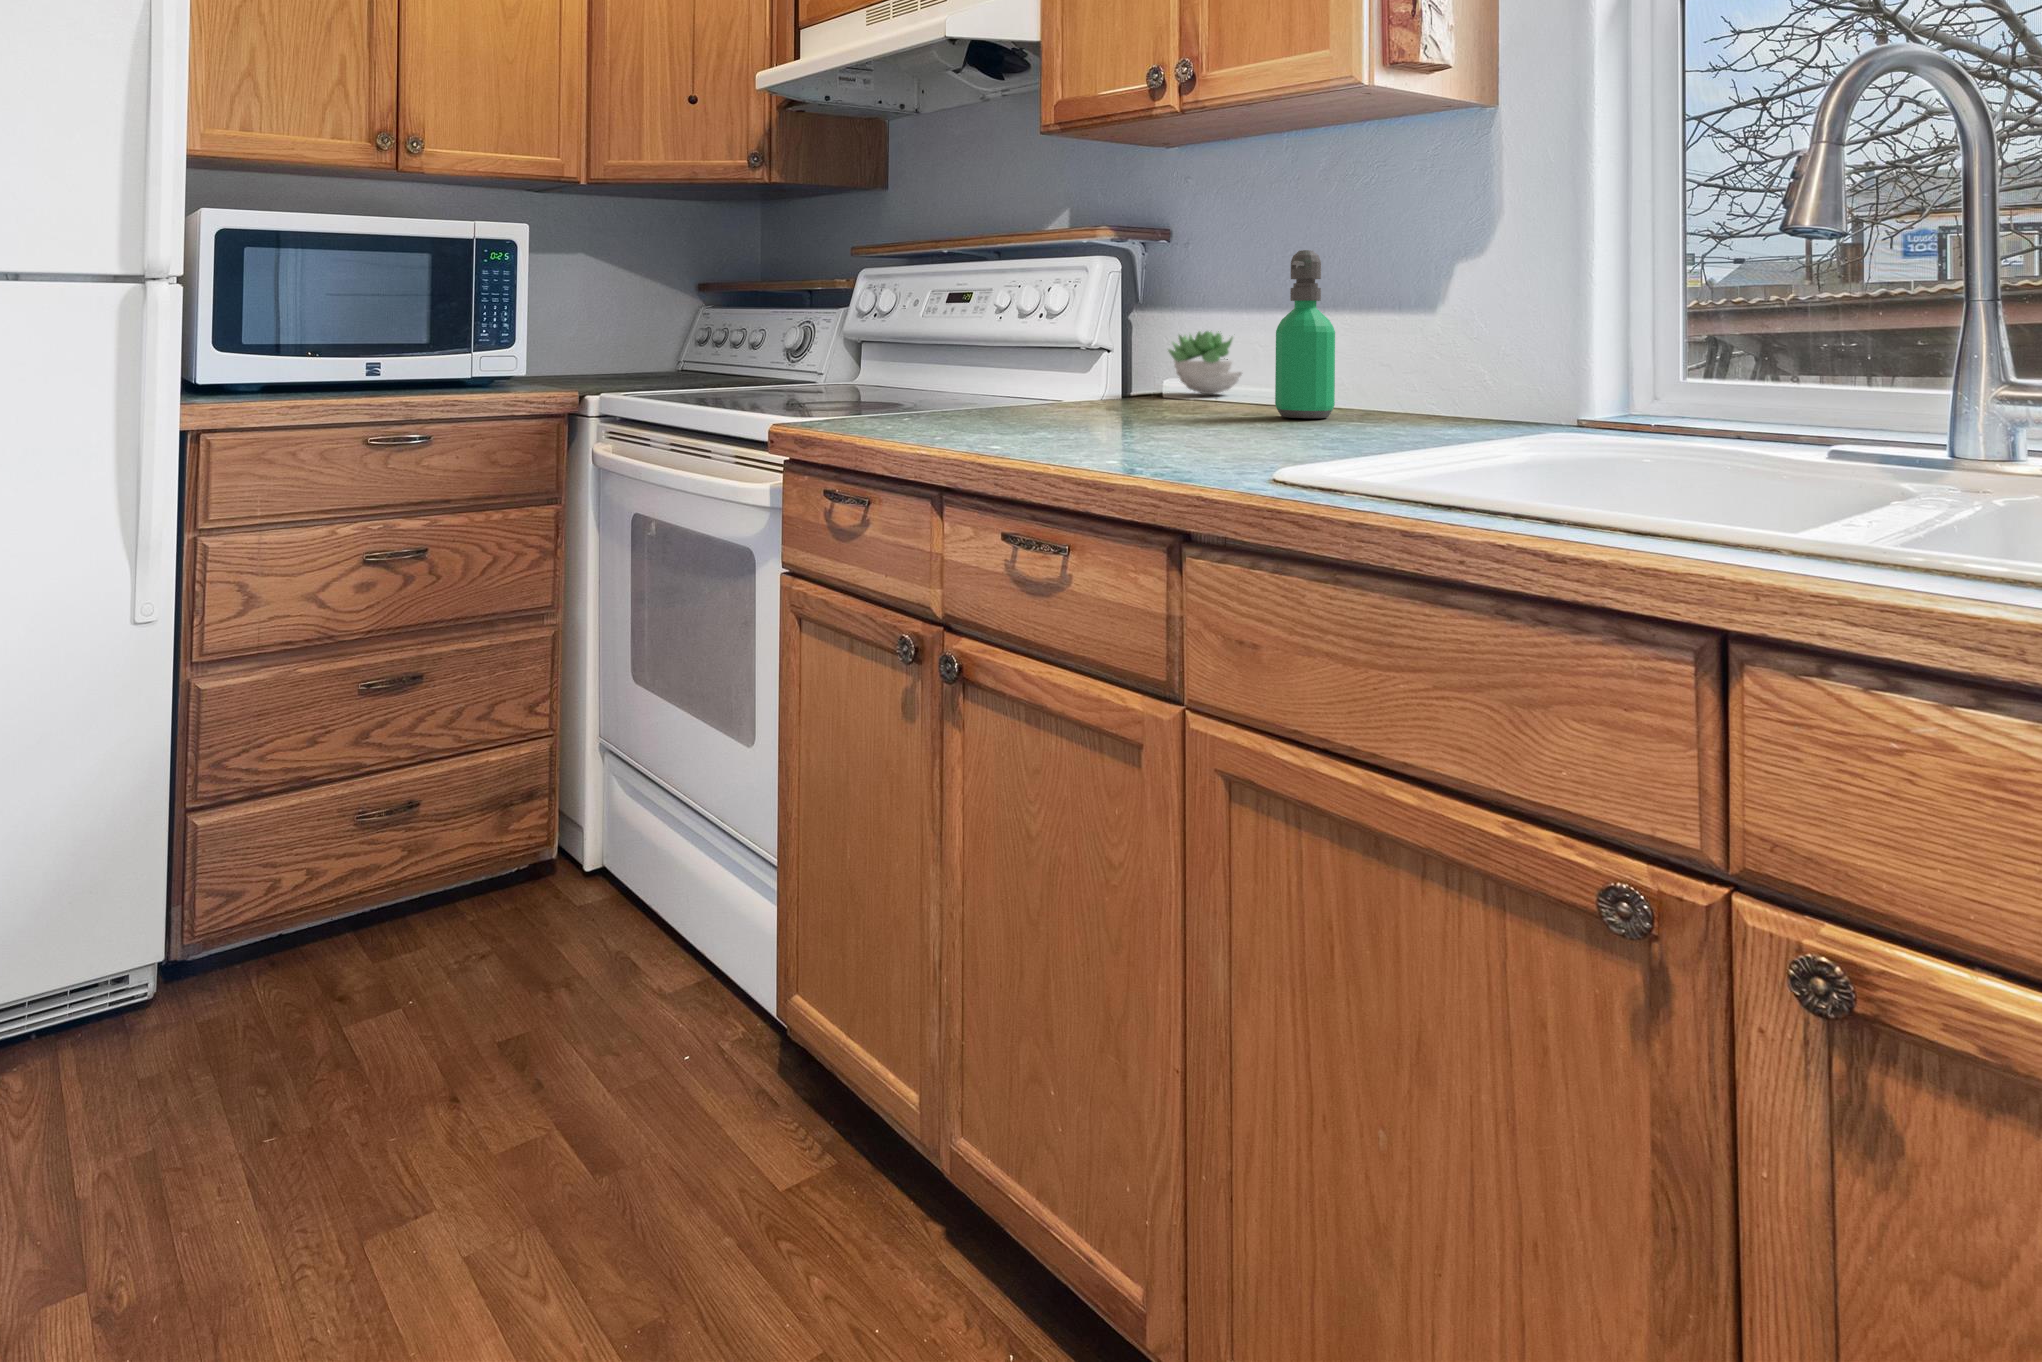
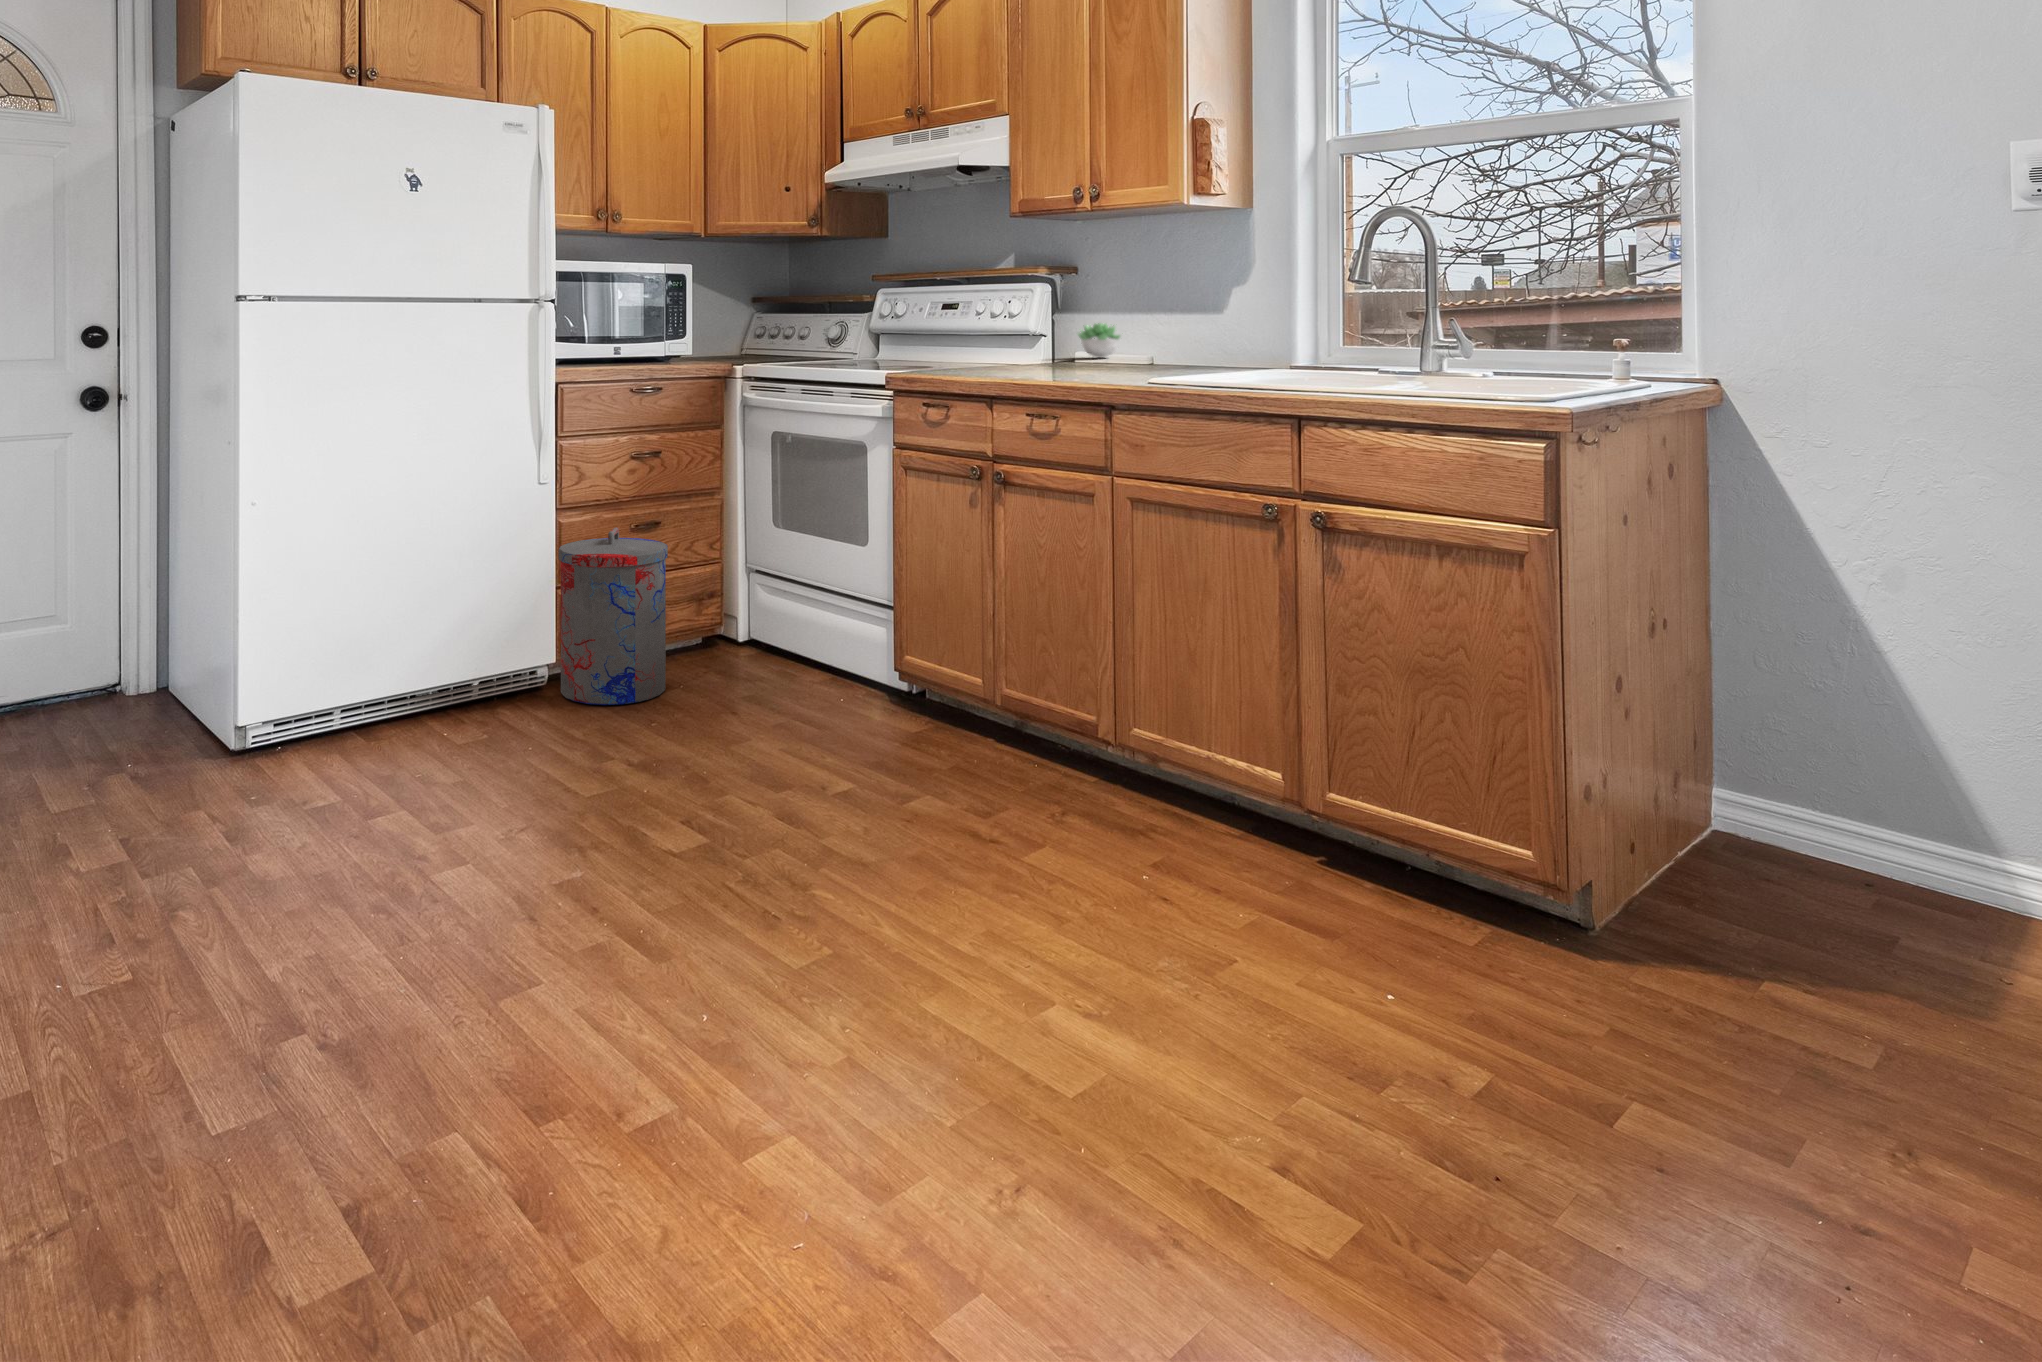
soap dispenser: present [1275,250,1335,418] -> none [1141,282,1170,365]
trash can: none [155,703,384,1066] -> present [558,527,668,705]

